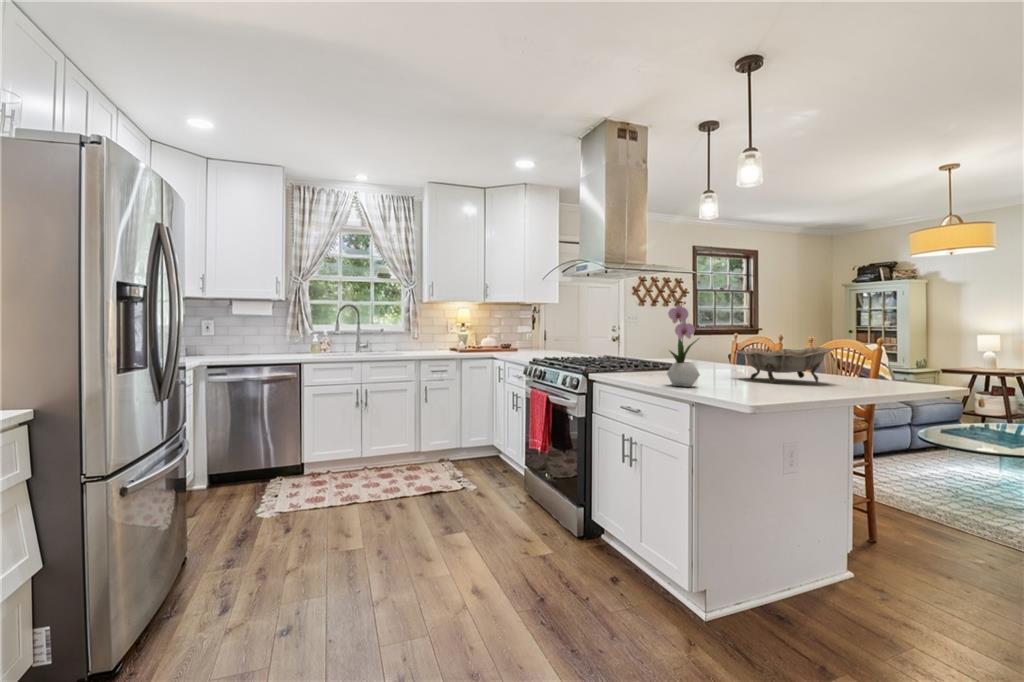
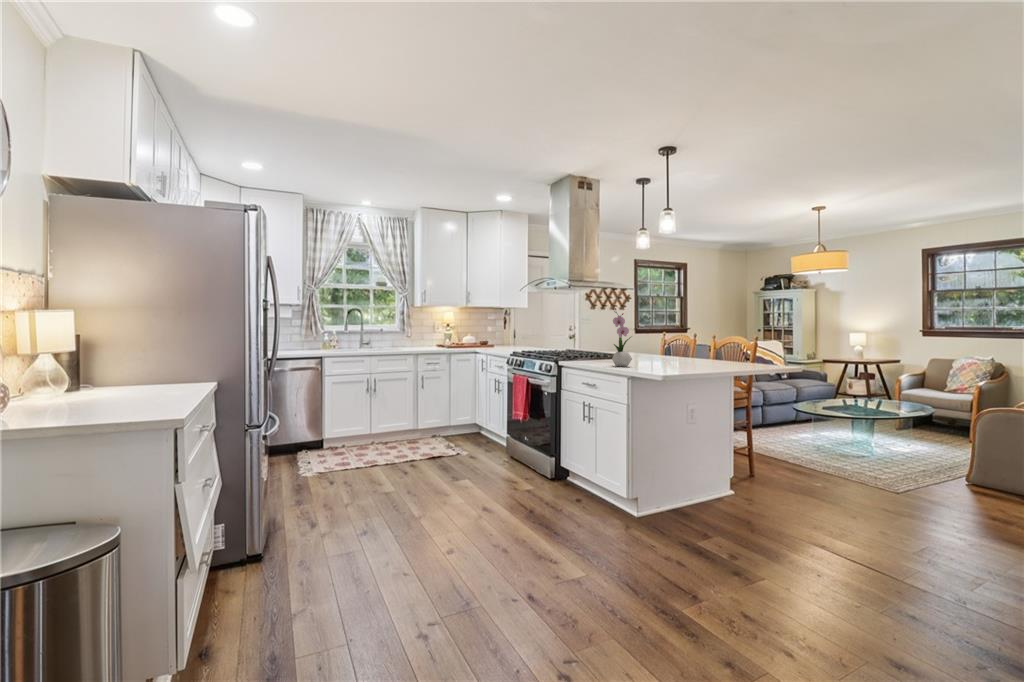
decorative bowl: present [738,347,834,383] -> none [658,342,718,366]

